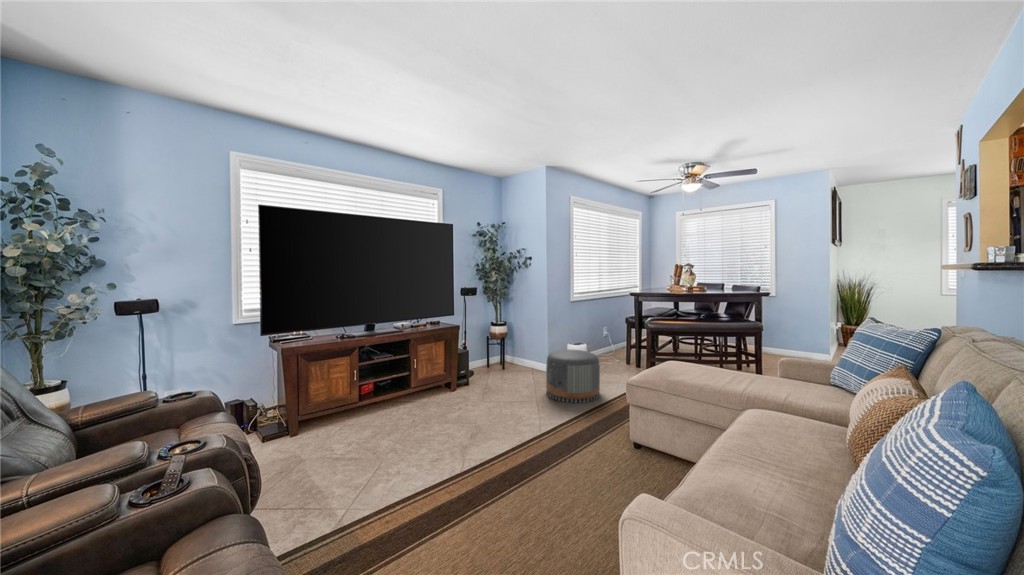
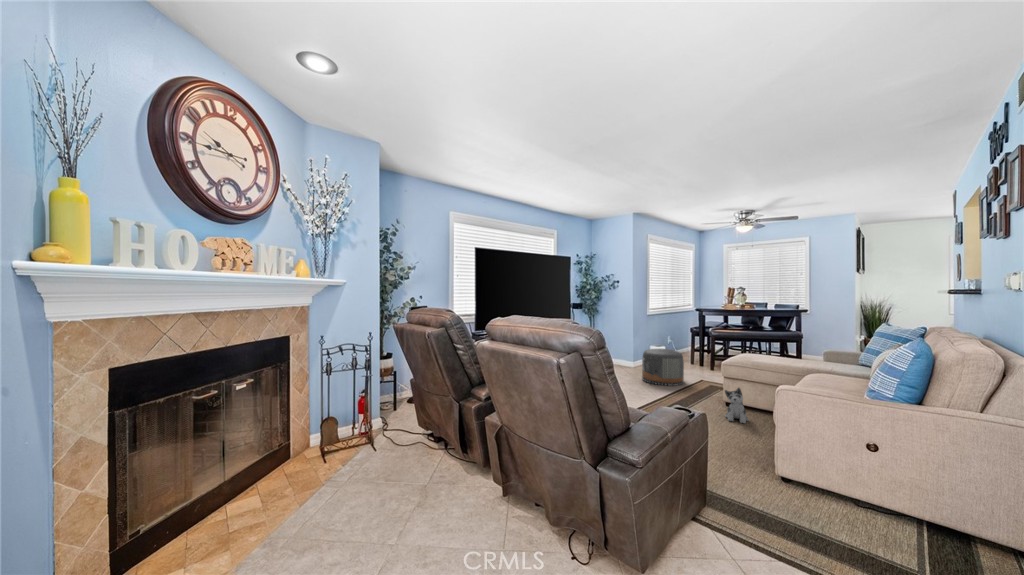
plush toy: none [623,423,658,481] -> present [725,388,749,423]

